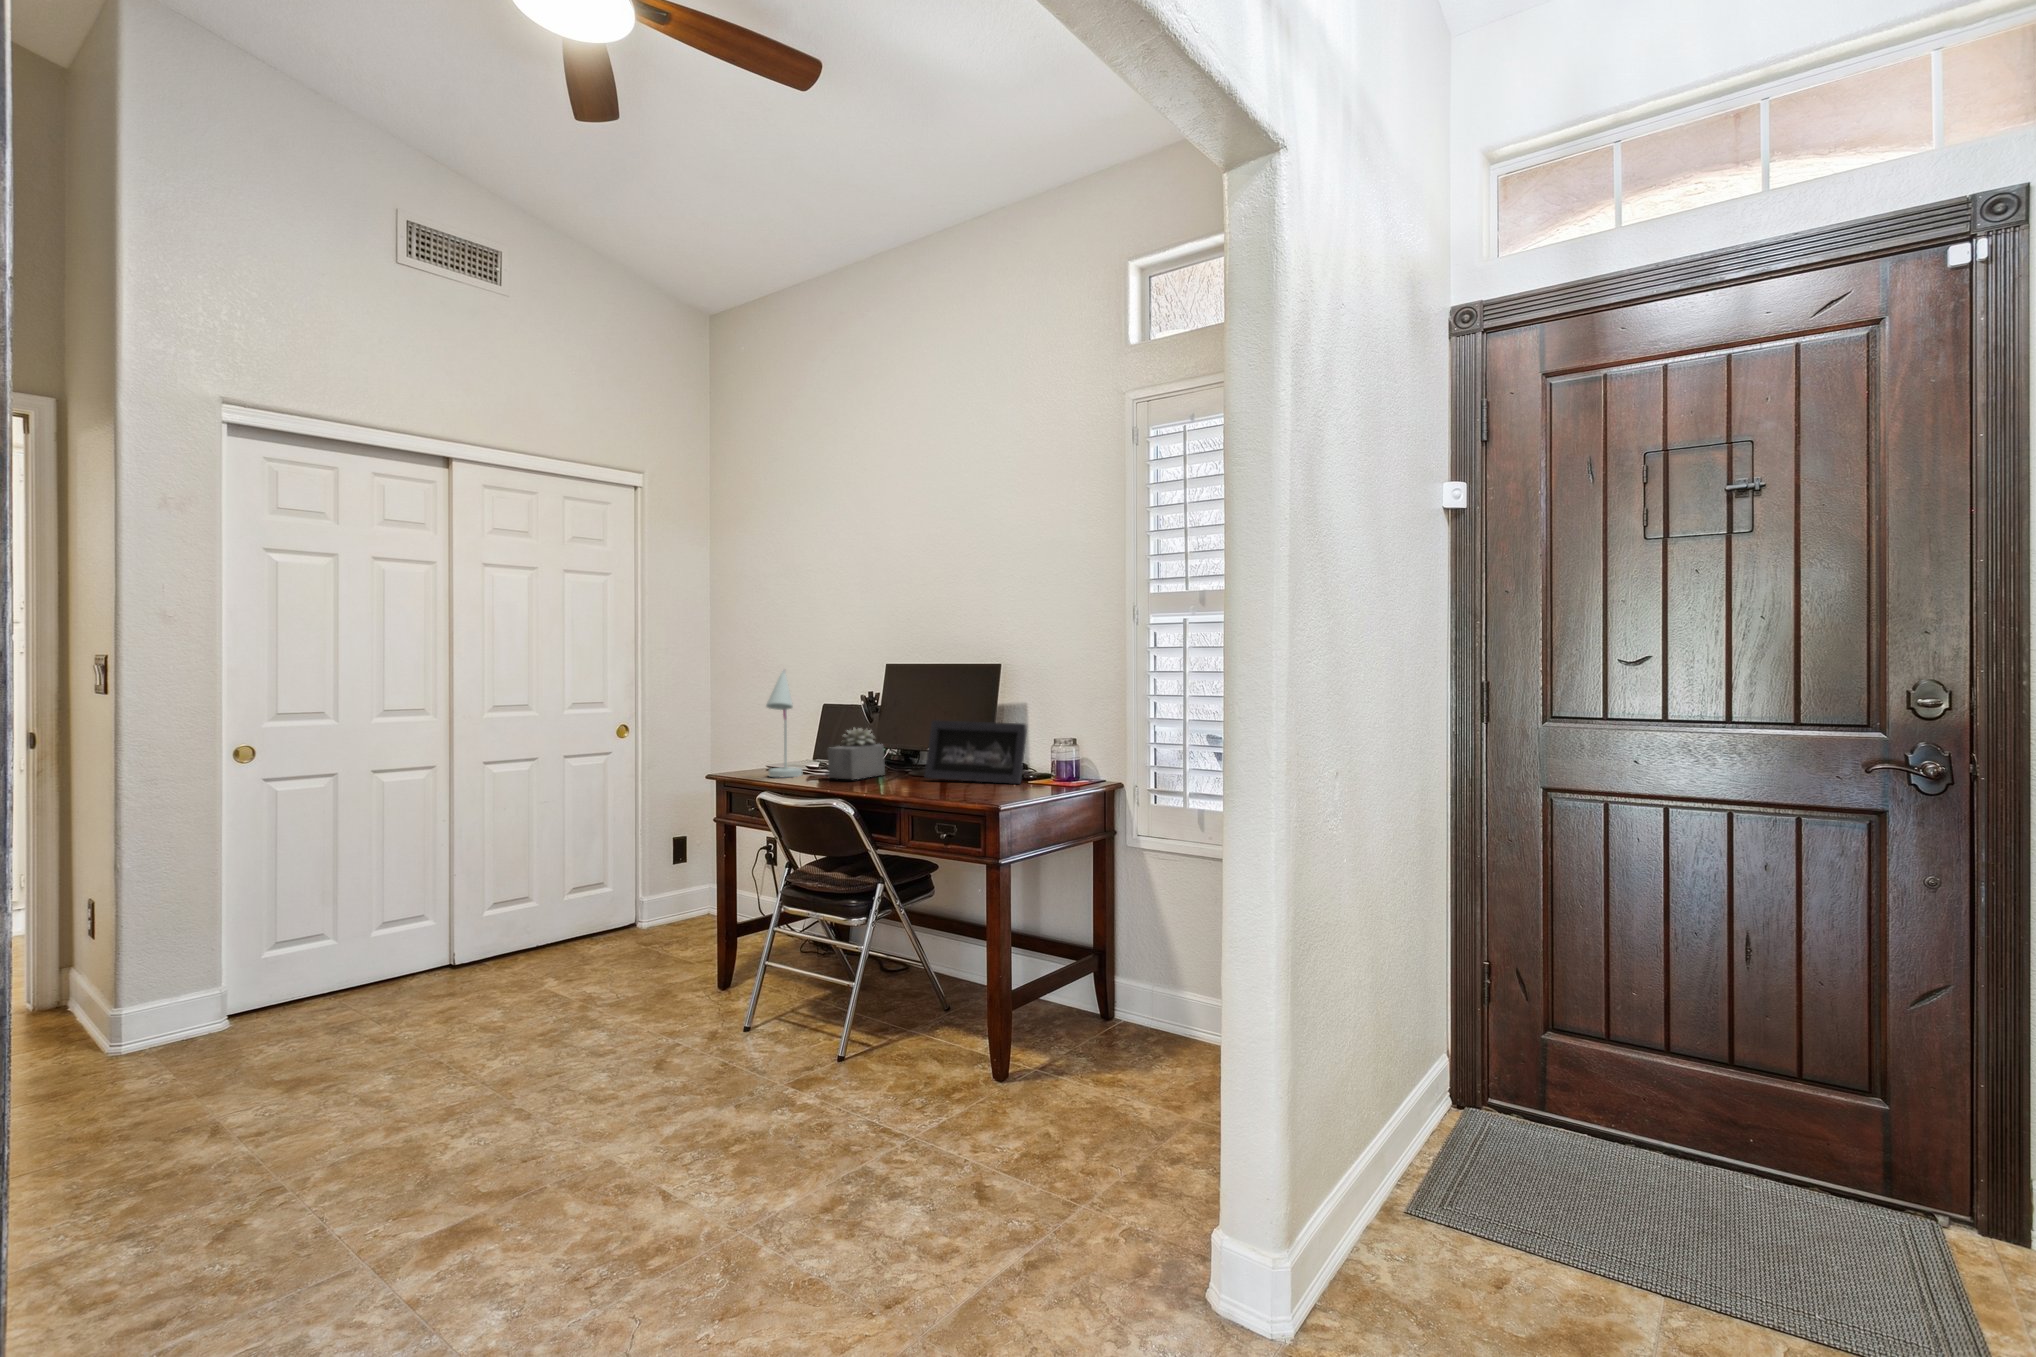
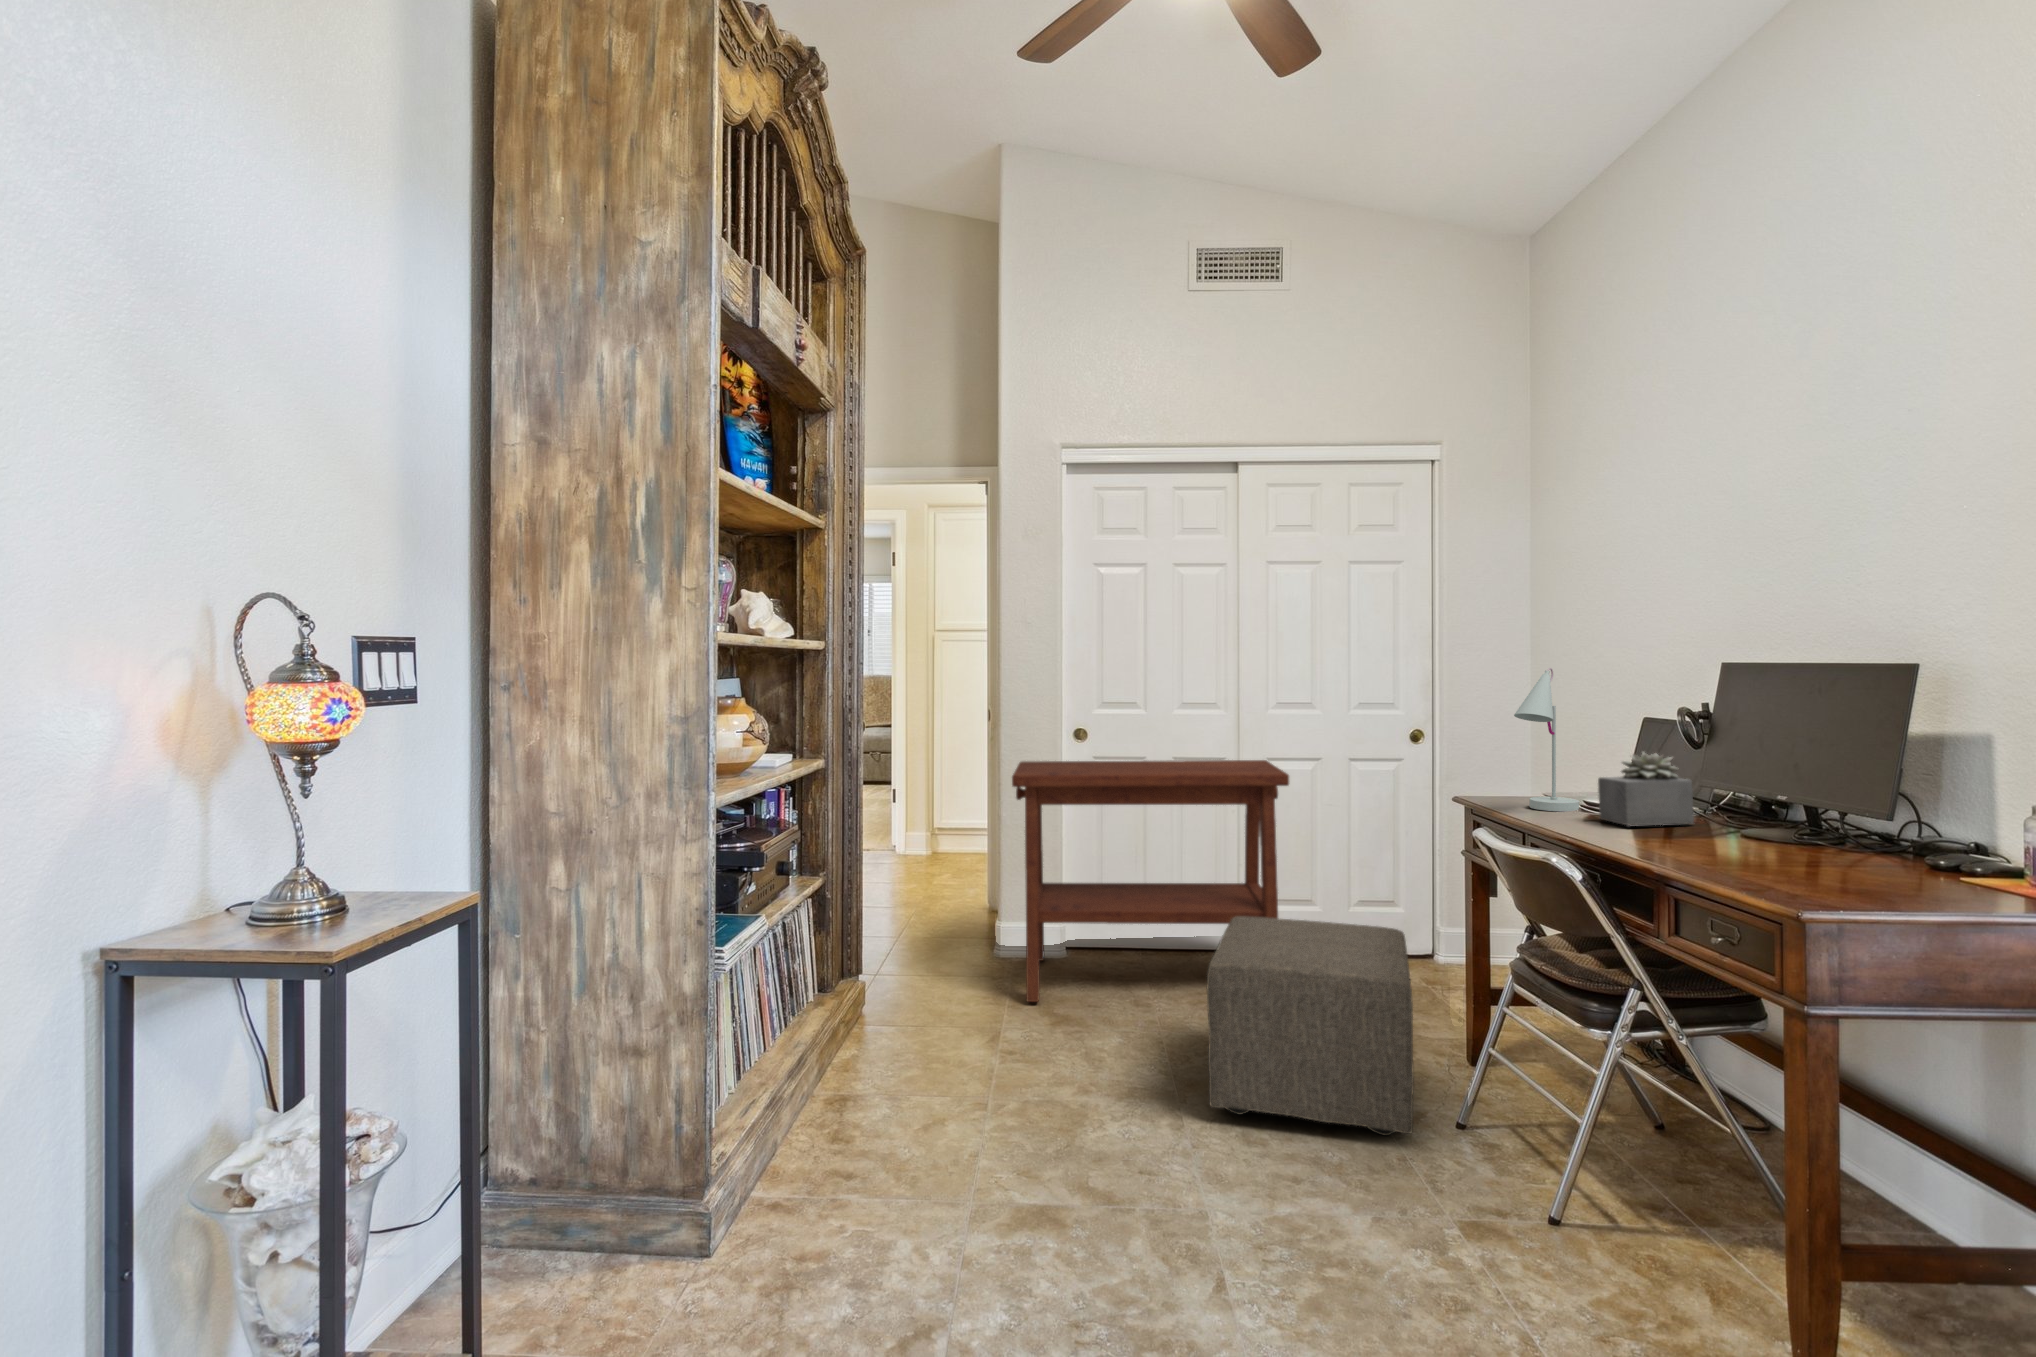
picture frame: present [924,720,1027,784] -> none [1742,750,1950,875]
side table: none [168,763,538,1073] -> present [1012,760,1289,1002]
ottoman: none [520,892,726,1082] -> present [1207,916,1414,1136]

